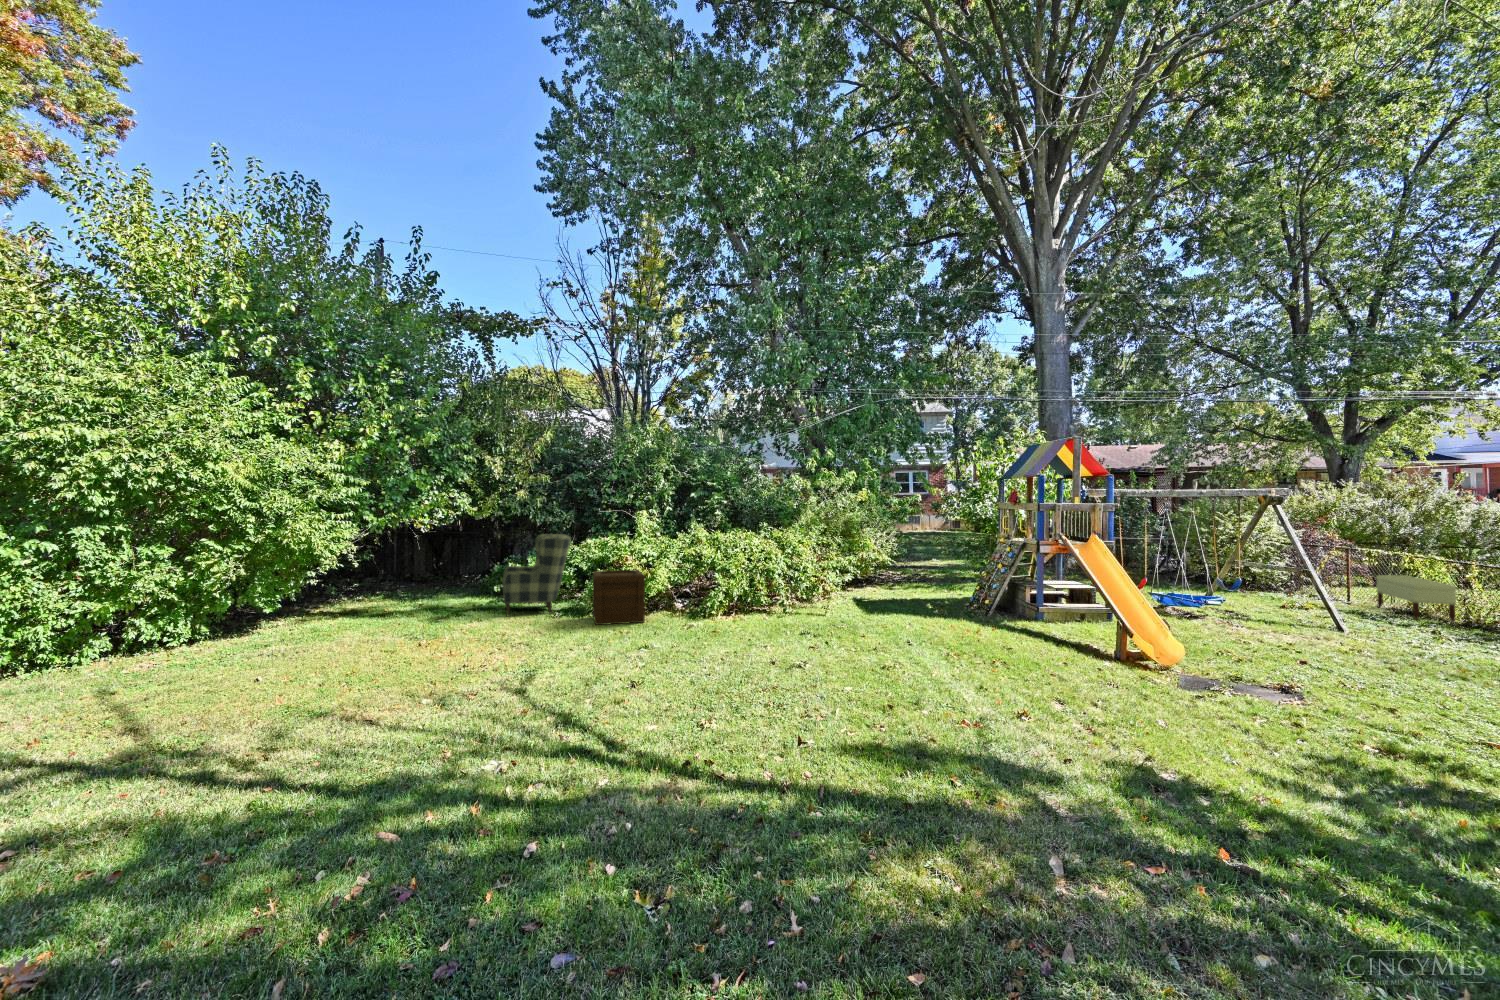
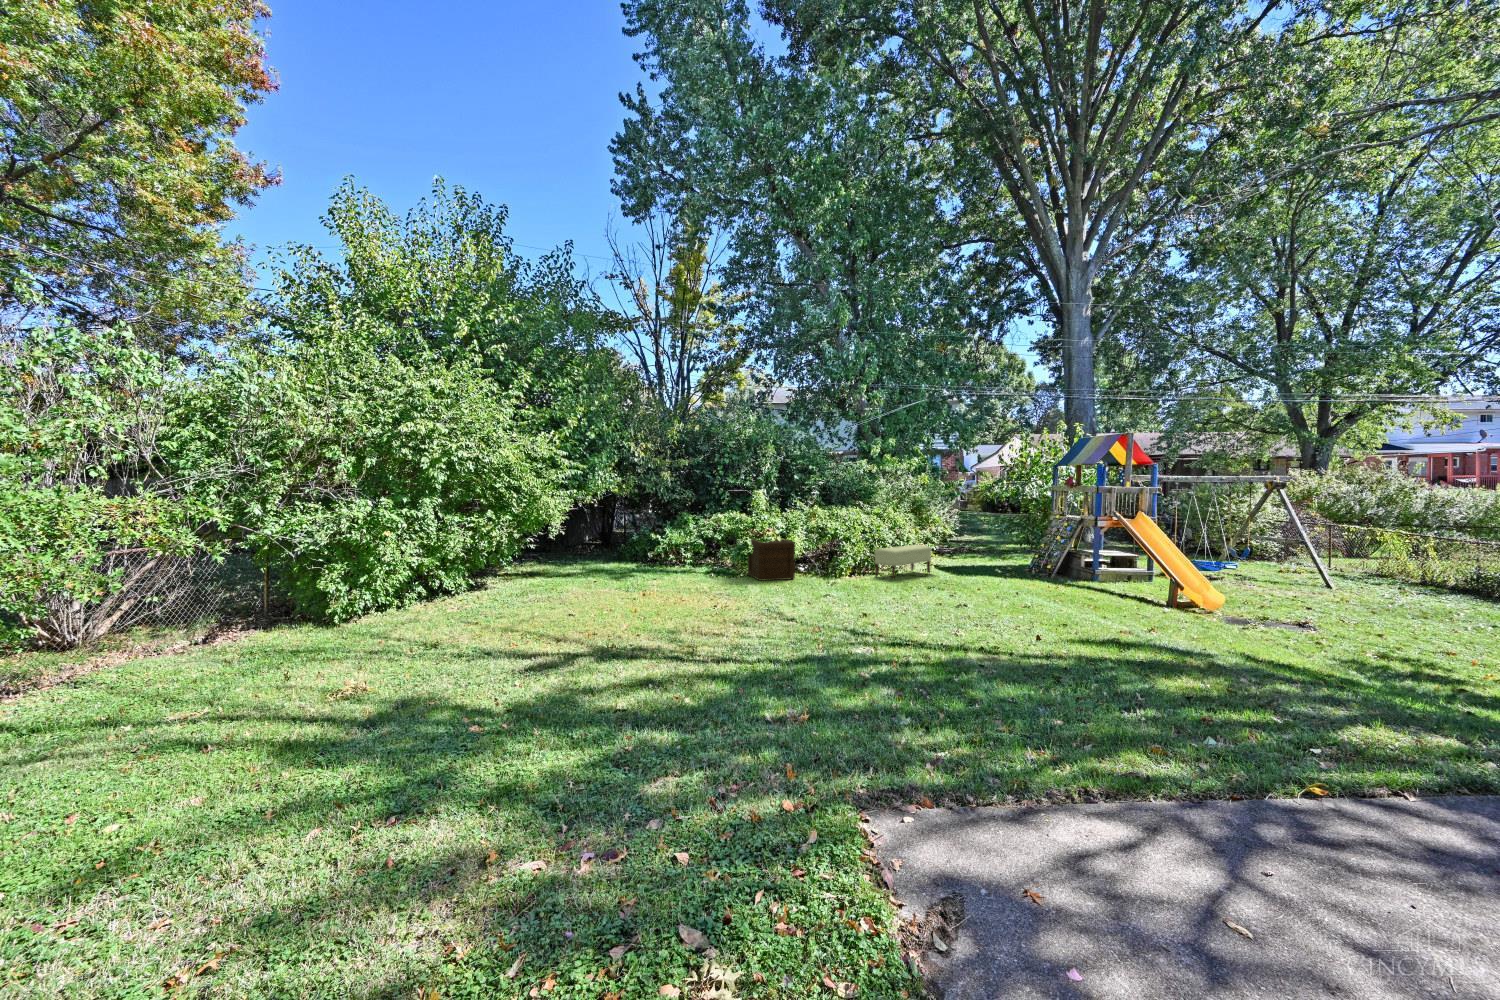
chair: present [503,534,571,617] -> none [664,509,723,575]
bench: present [1376,575,1457,622] -> present [875,545,931,579]

